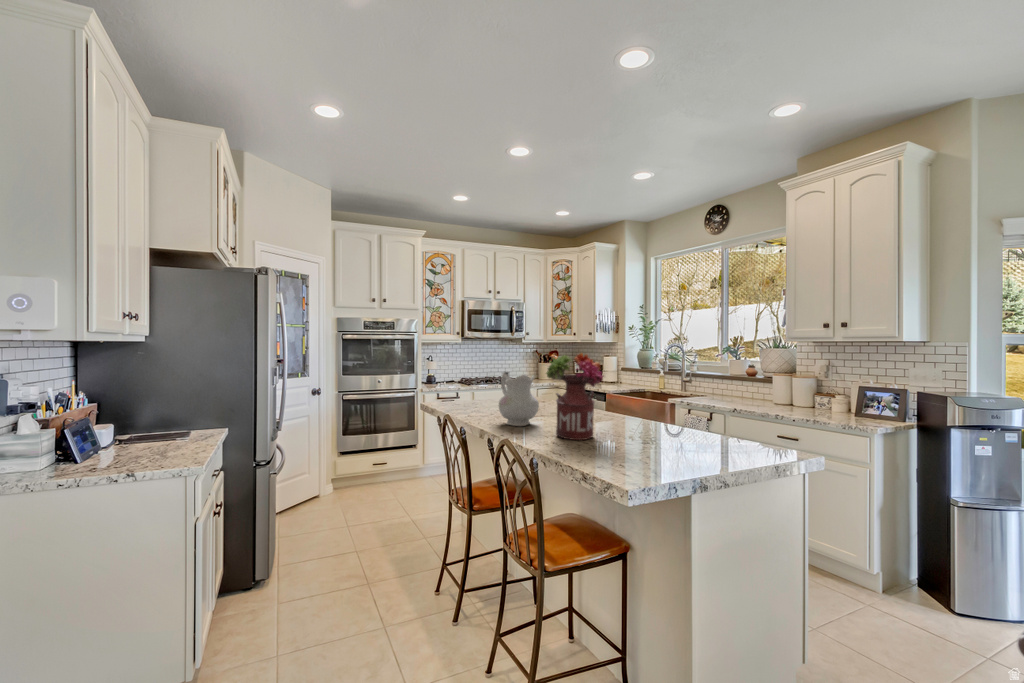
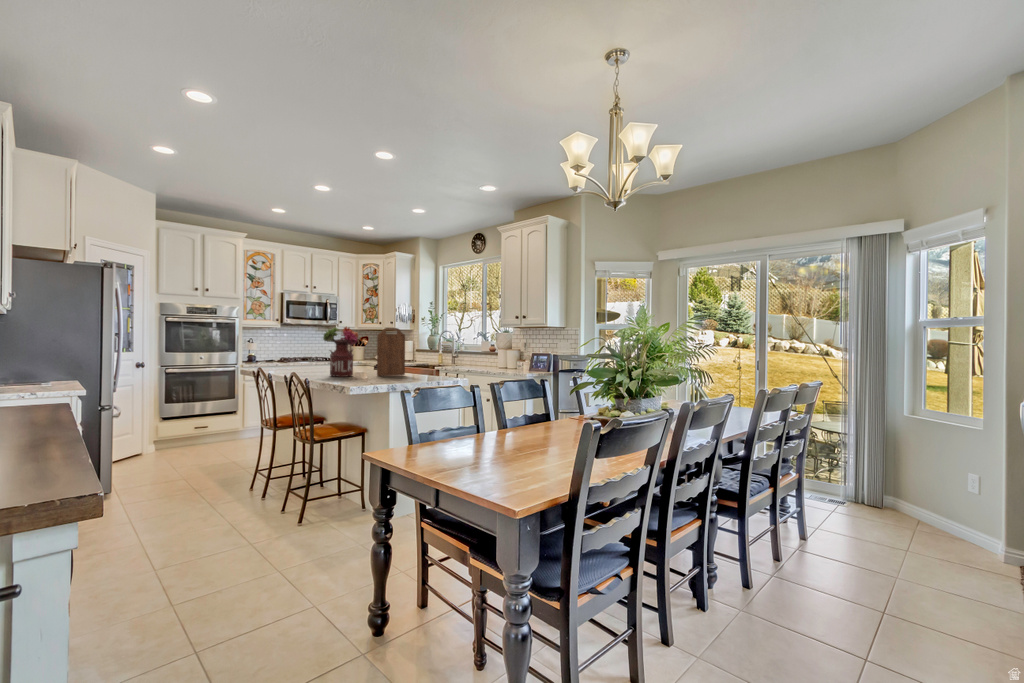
cutting board: none [633,354,678,438] -> present [377,328,405,376]
ceramic pitcher: present [499,372,539,426] -> none [296,340,324,374]

